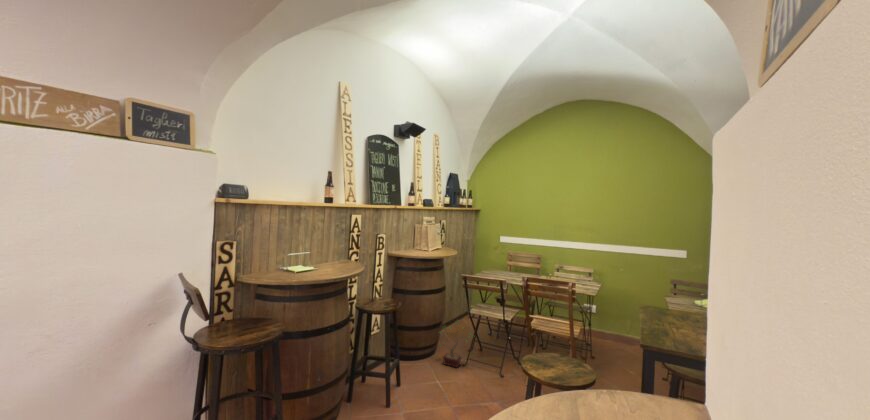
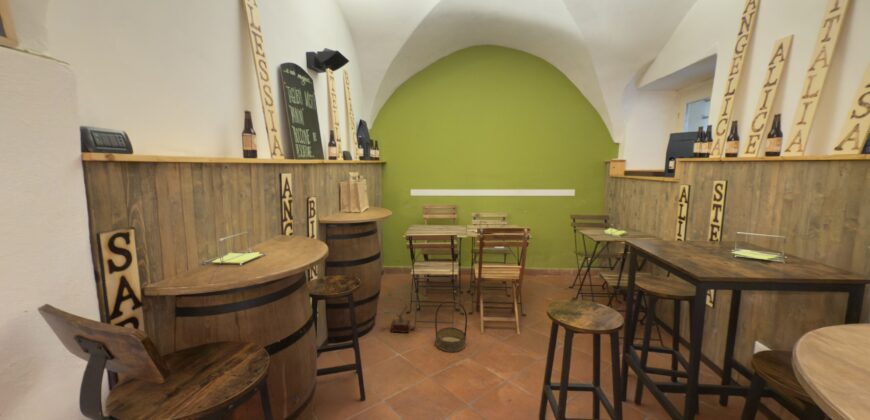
basket: none [475,341,506,394] -> present [435,300,467,352]

